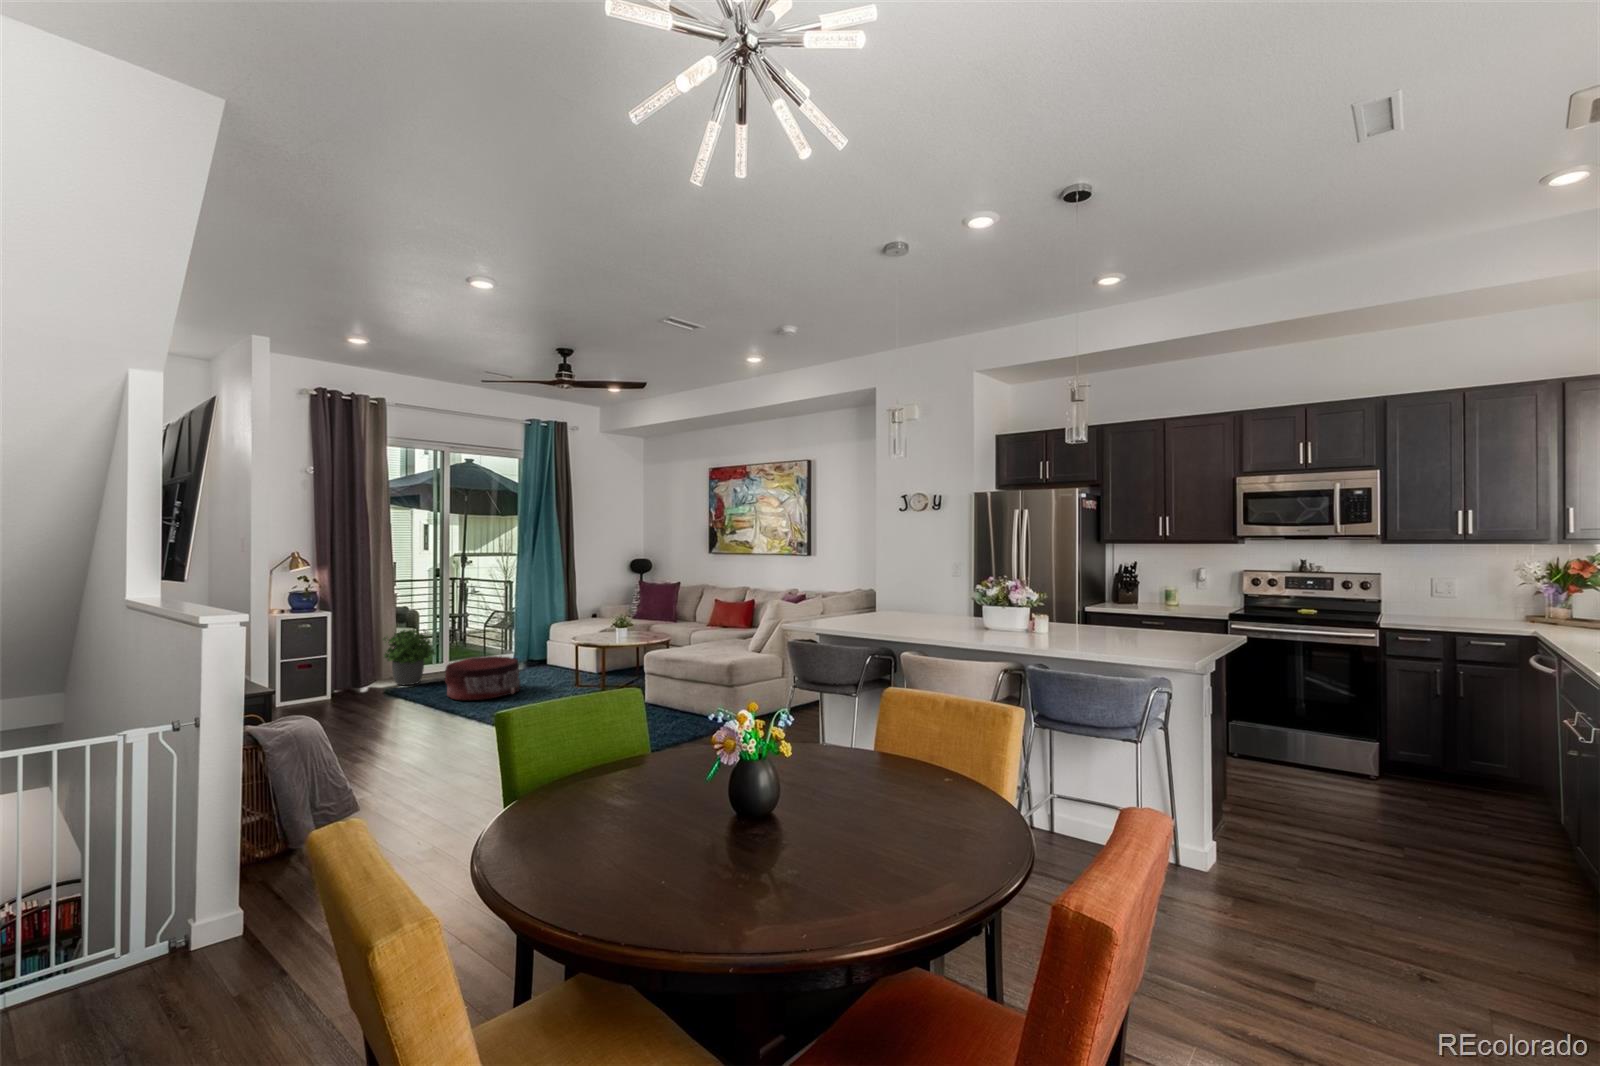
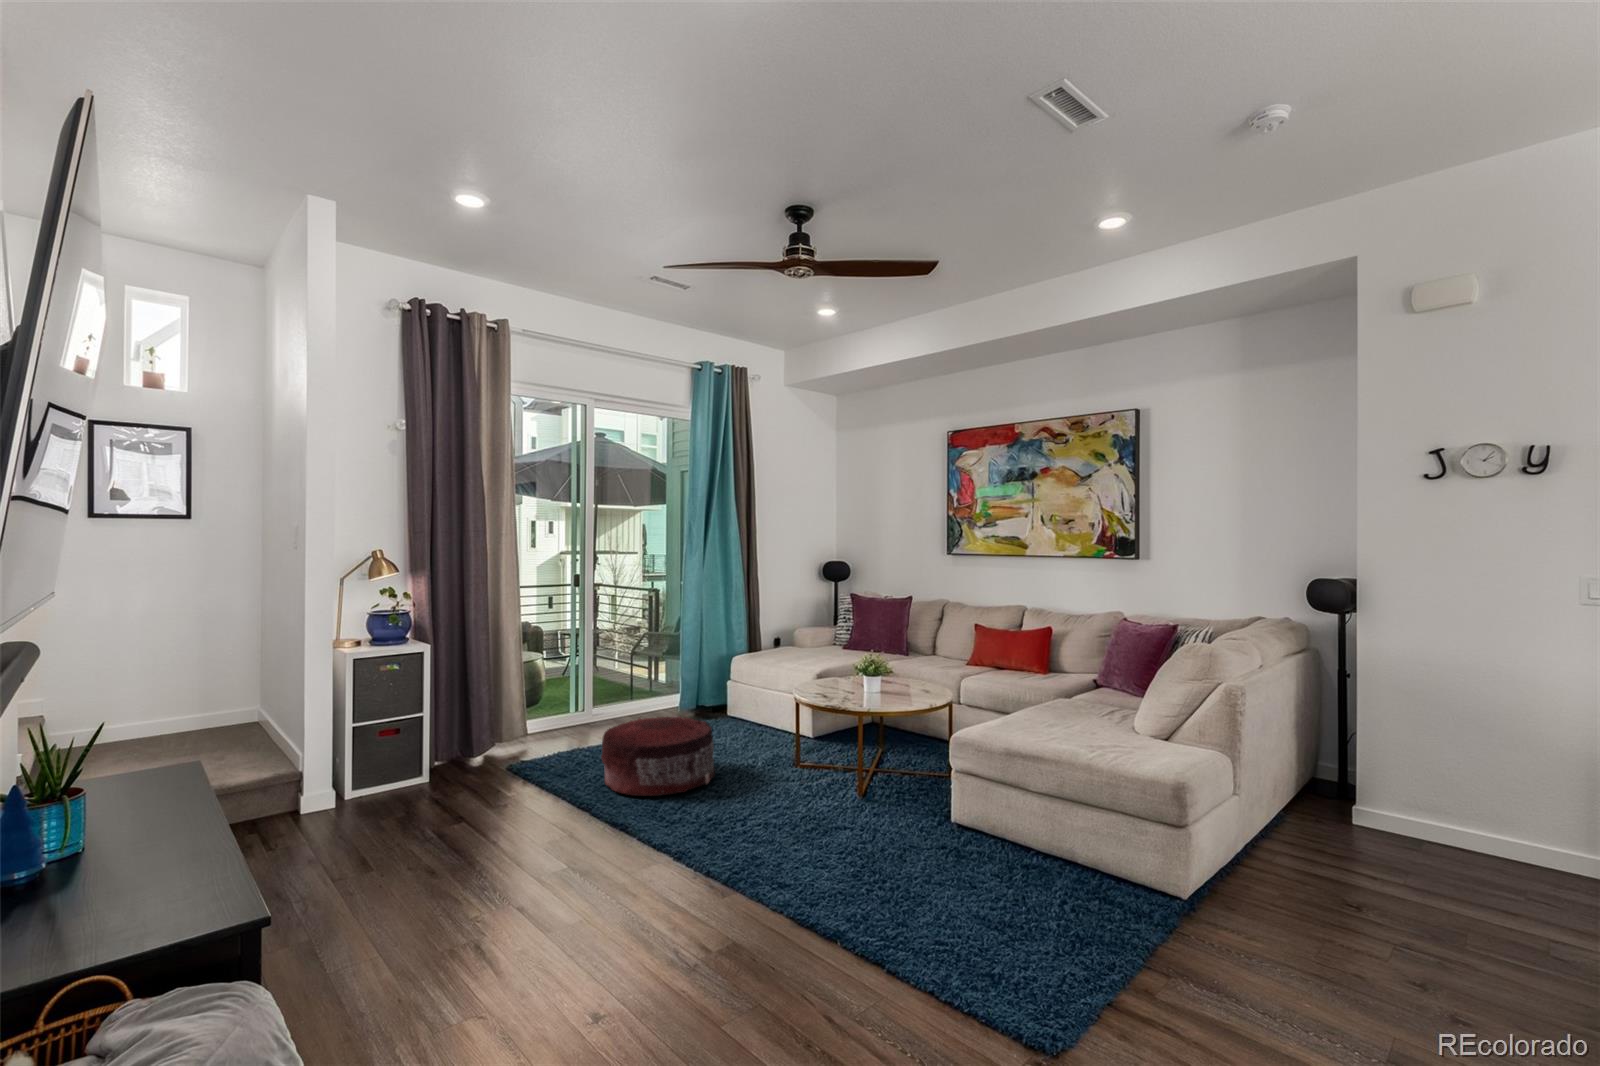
potted plant: present [383,629,435,685] -> none [503,667,580,755]

